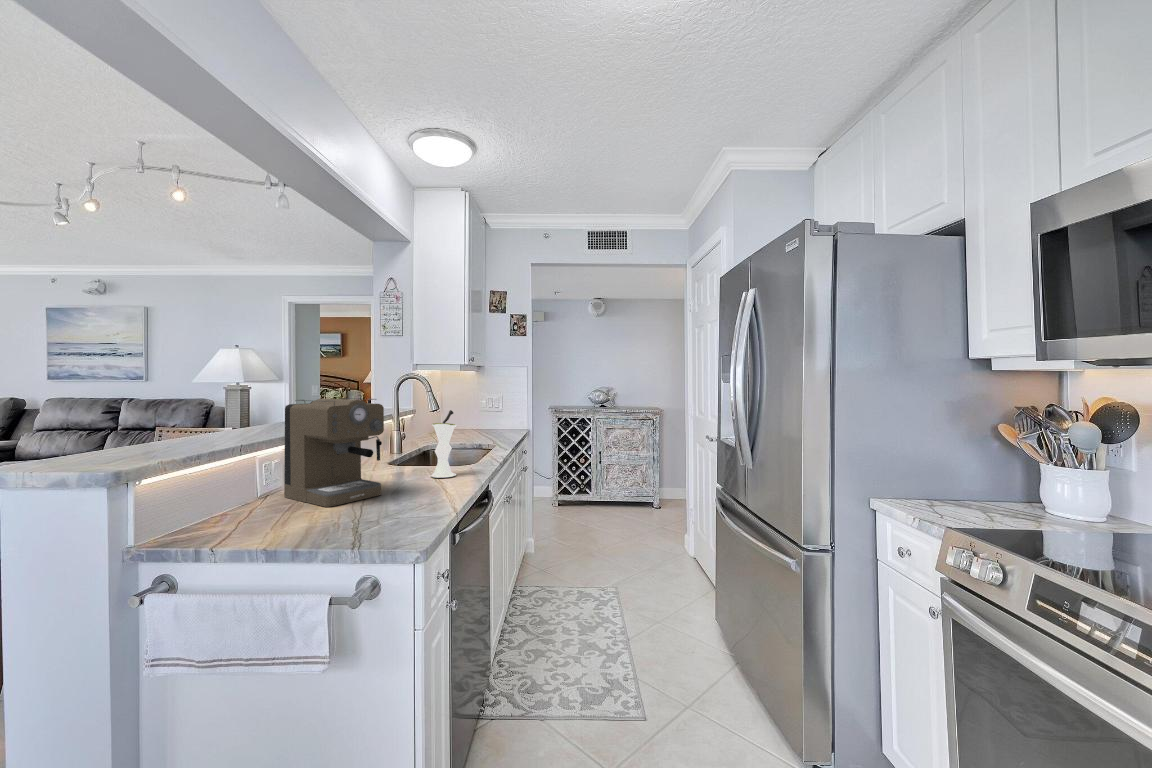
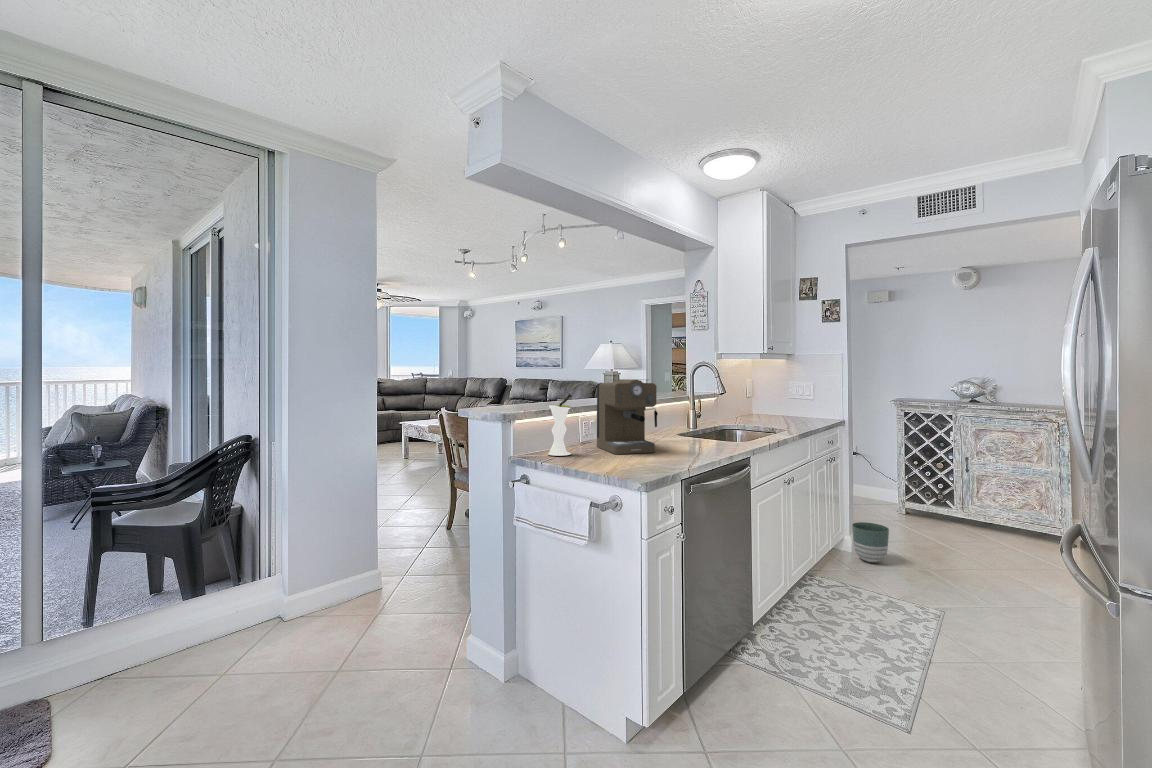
vase: present [431,410,457,478] -> present [548,393,572,456]
planter: none [537,521,566,558] -> present [852,522,889,562]

